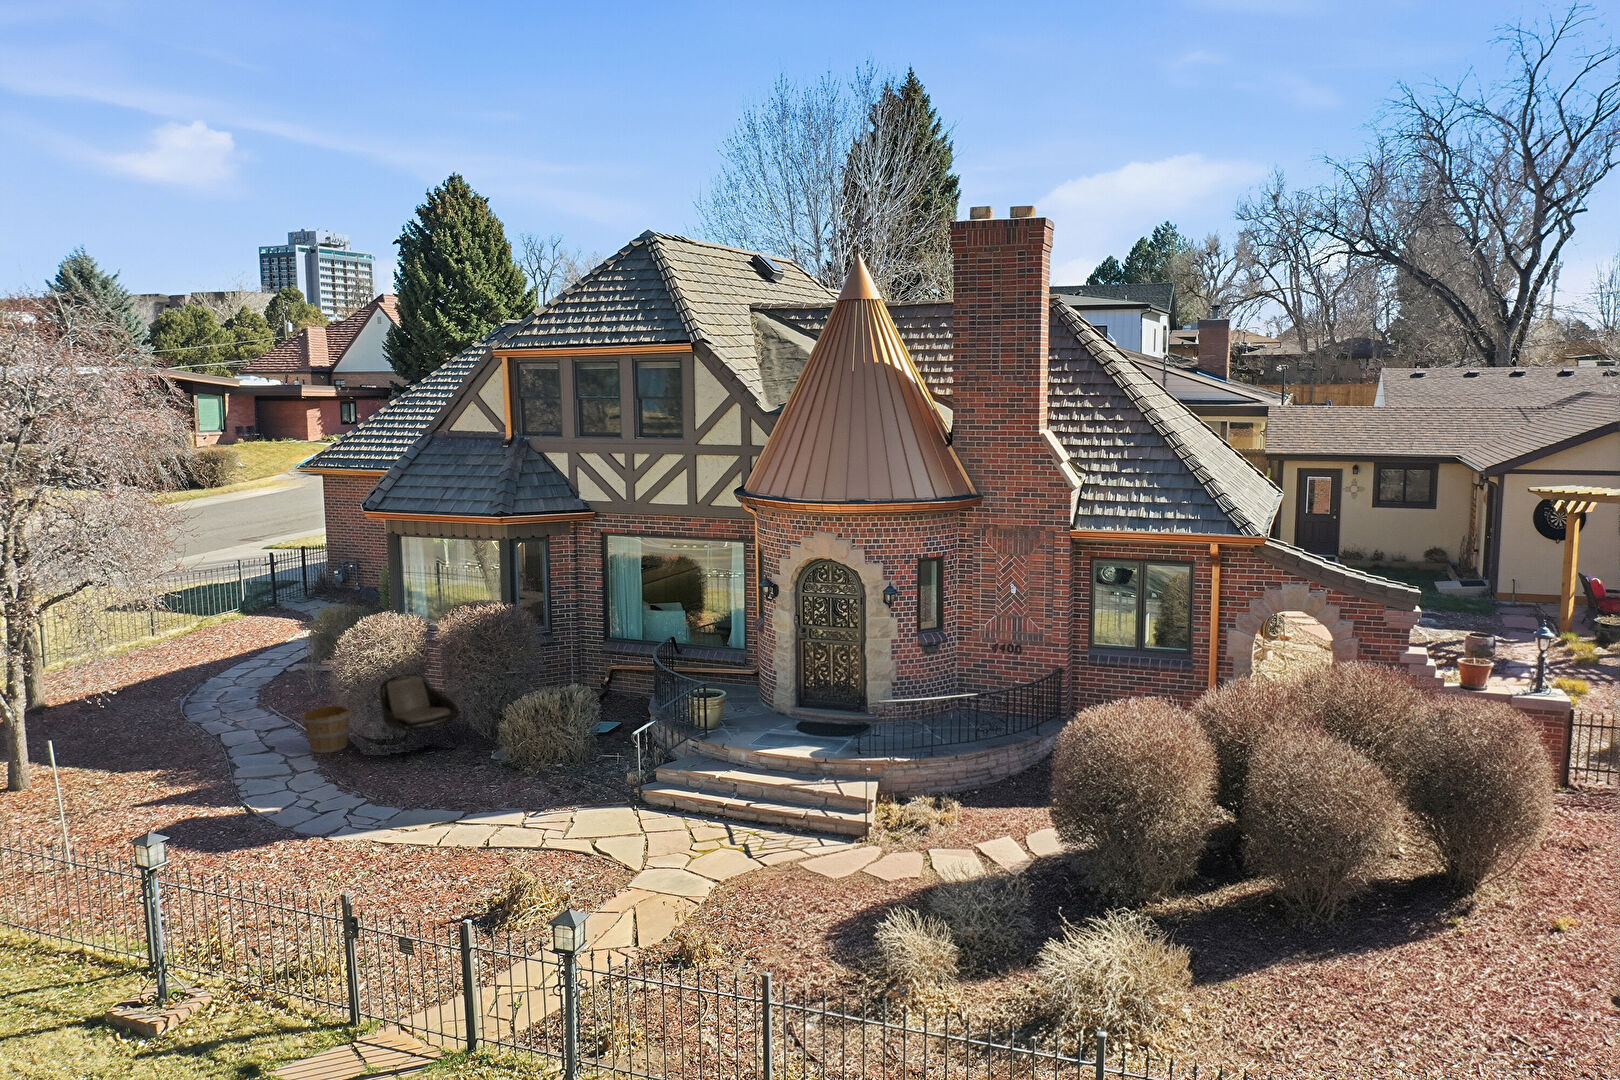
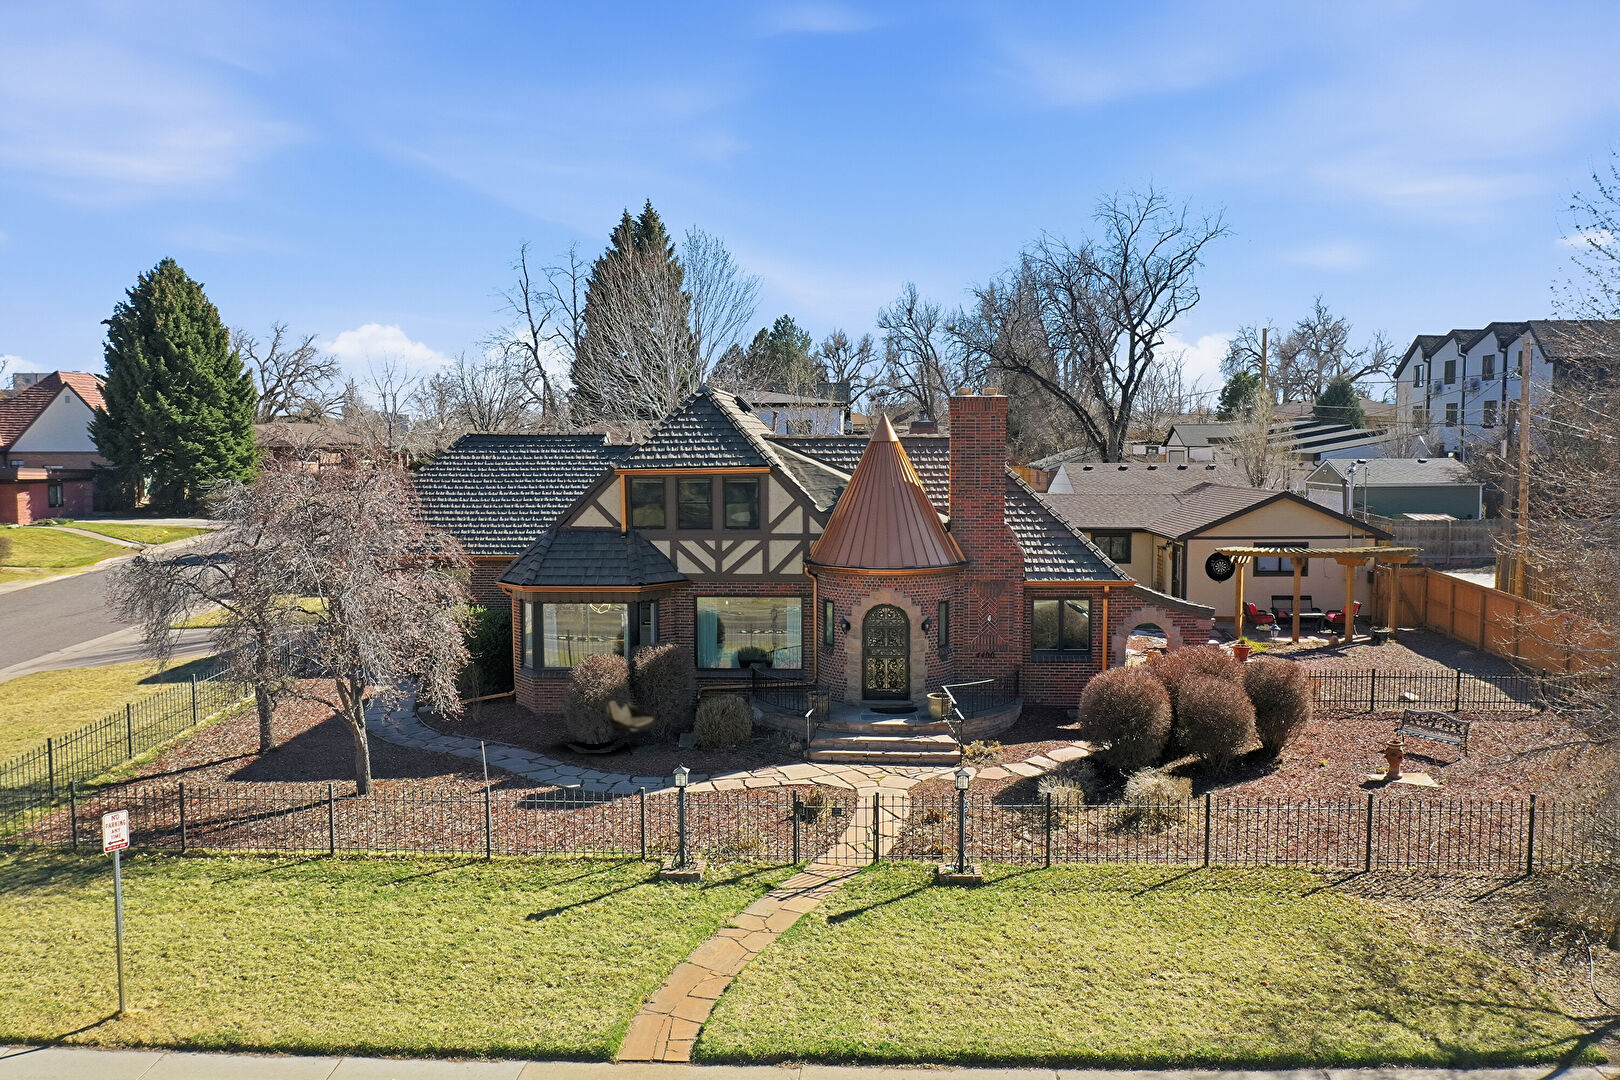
wooden bucket: present [301,705,351,753] -> none [547,722,579,755]

